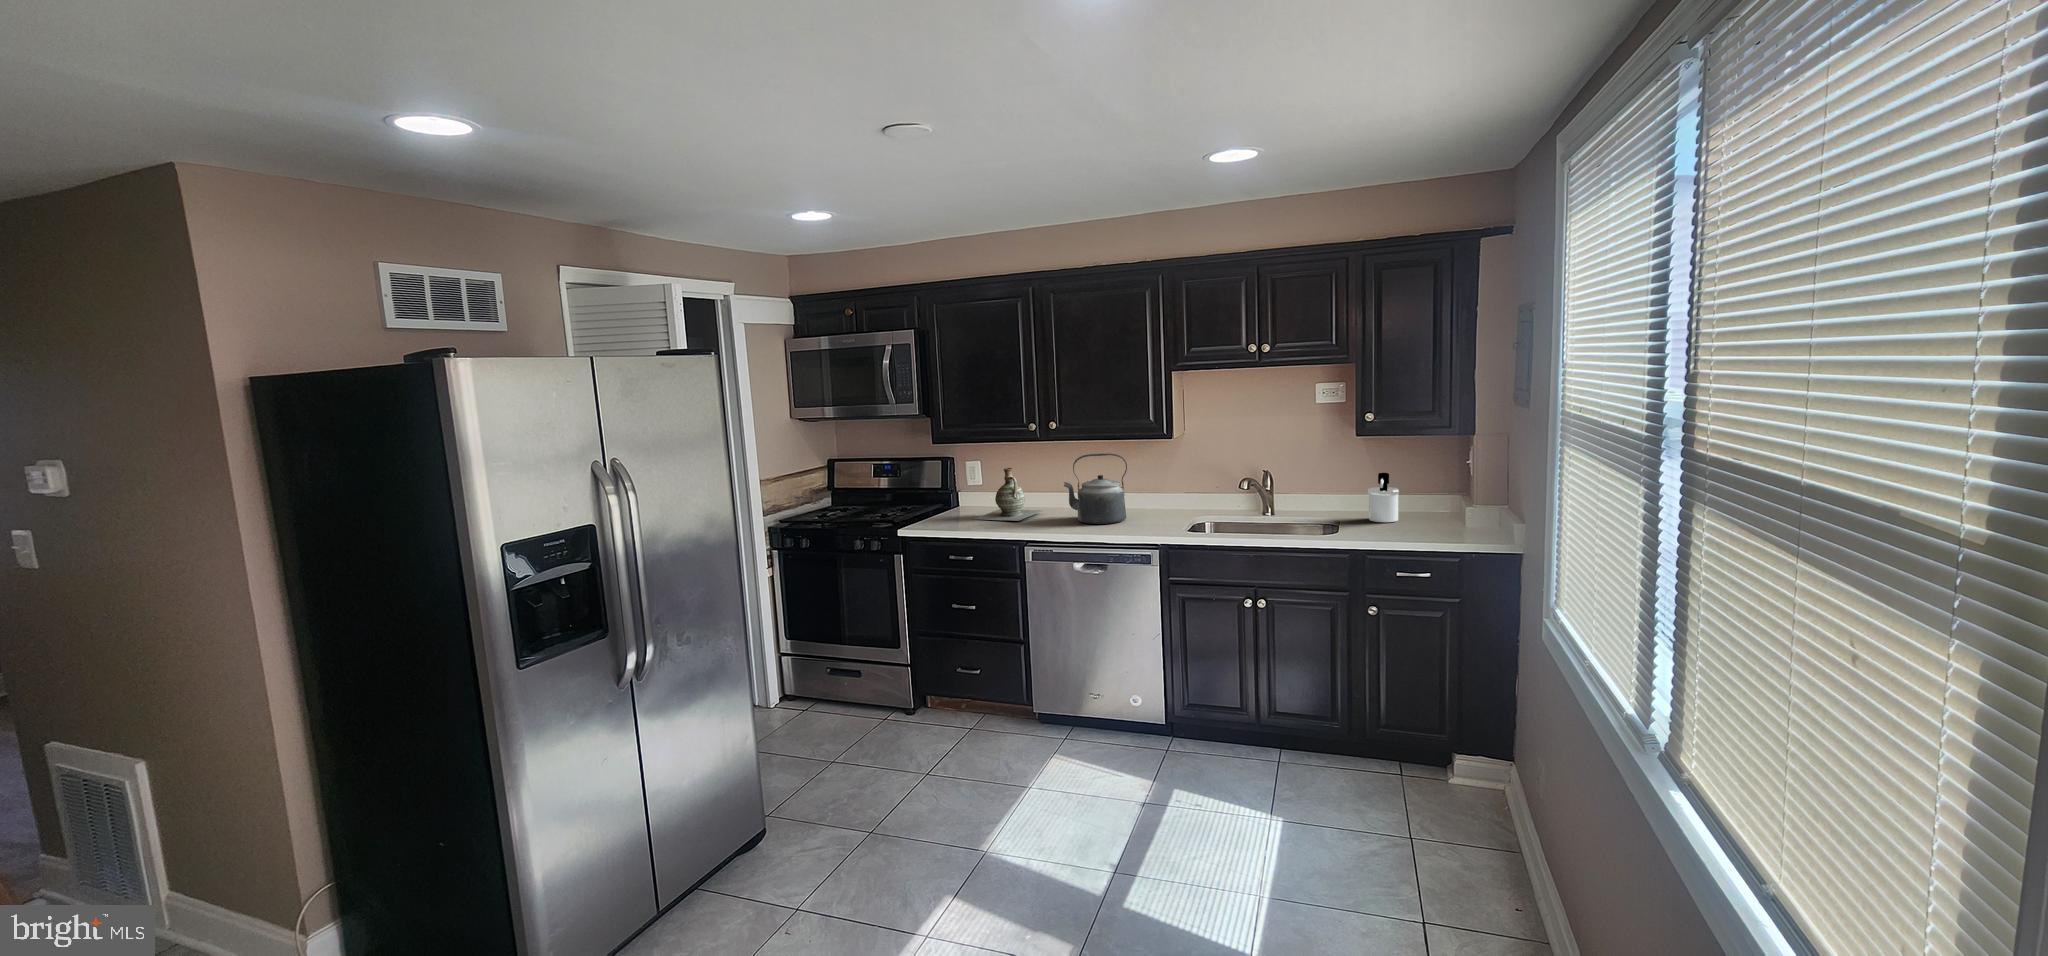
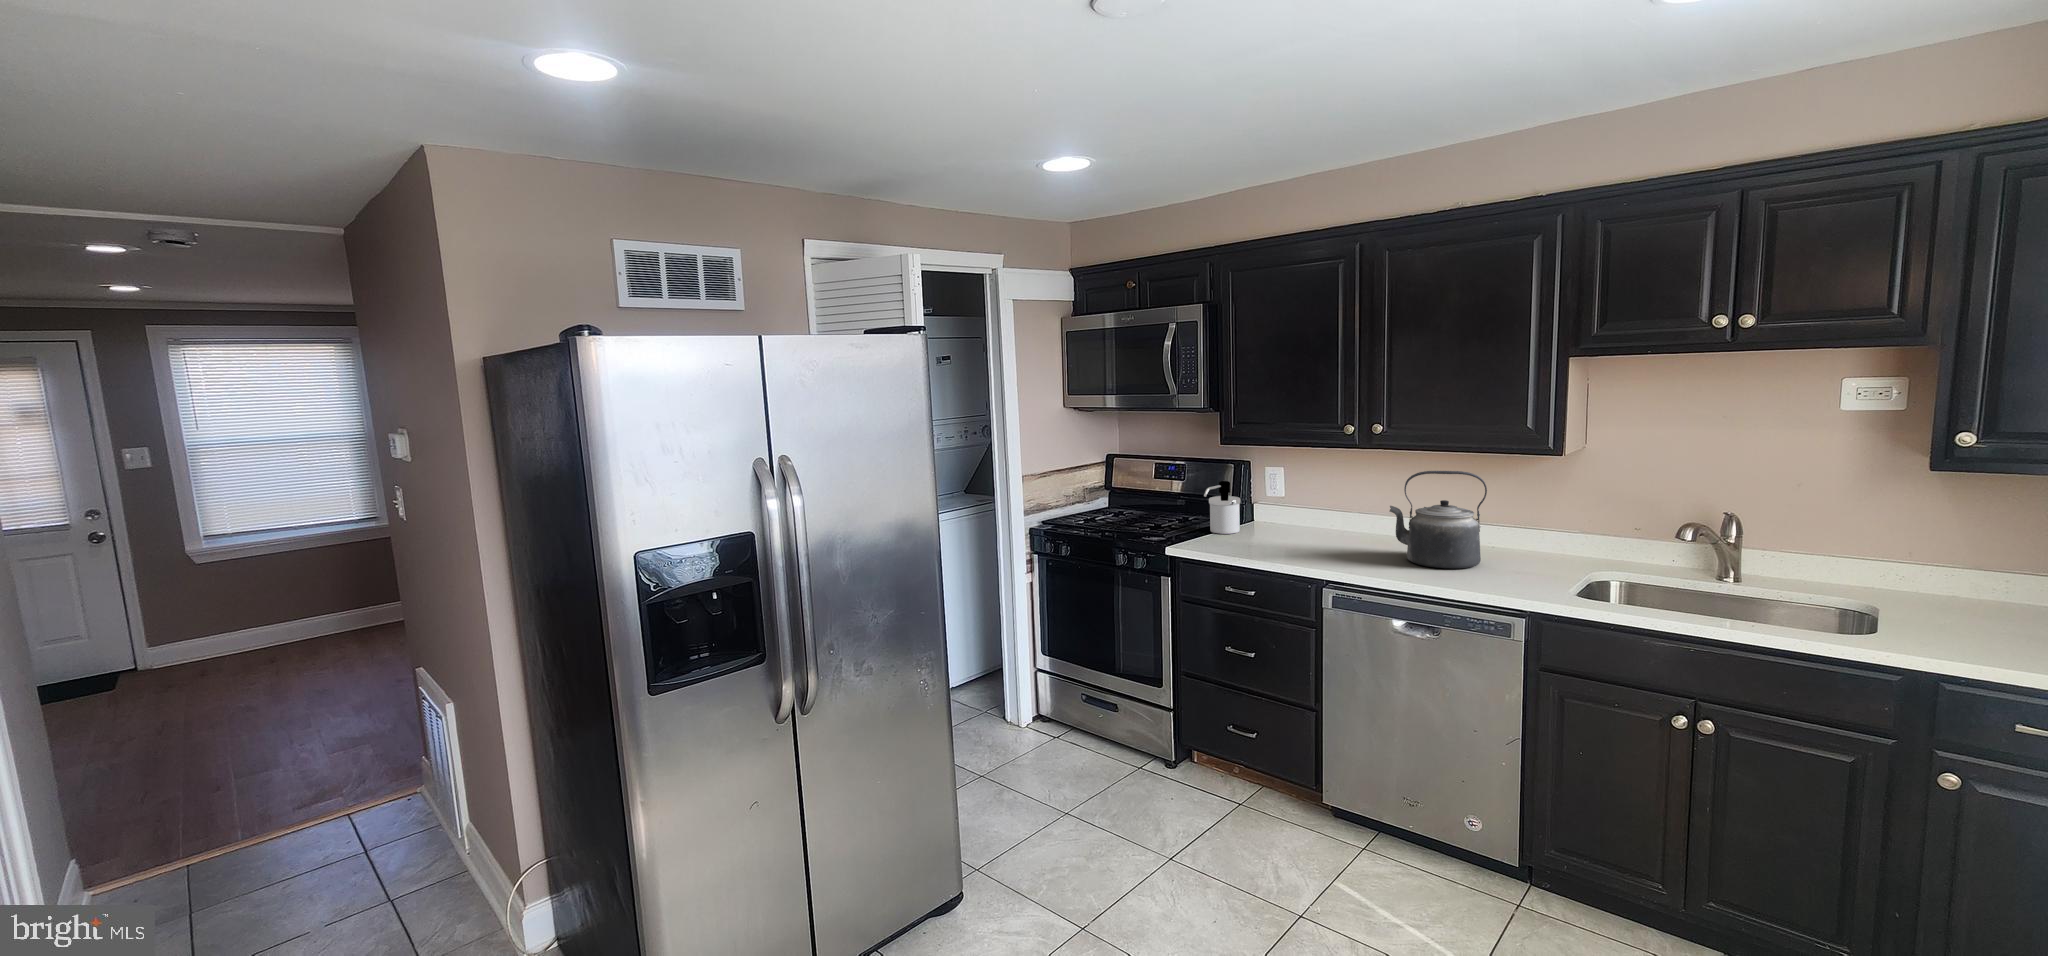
ceramic jug: present [975,468,1043,521] -> none [1265,481,1362,551]
soap dispenser: present [1368,473,1399,522] -> present [1204,481,1241,534]

